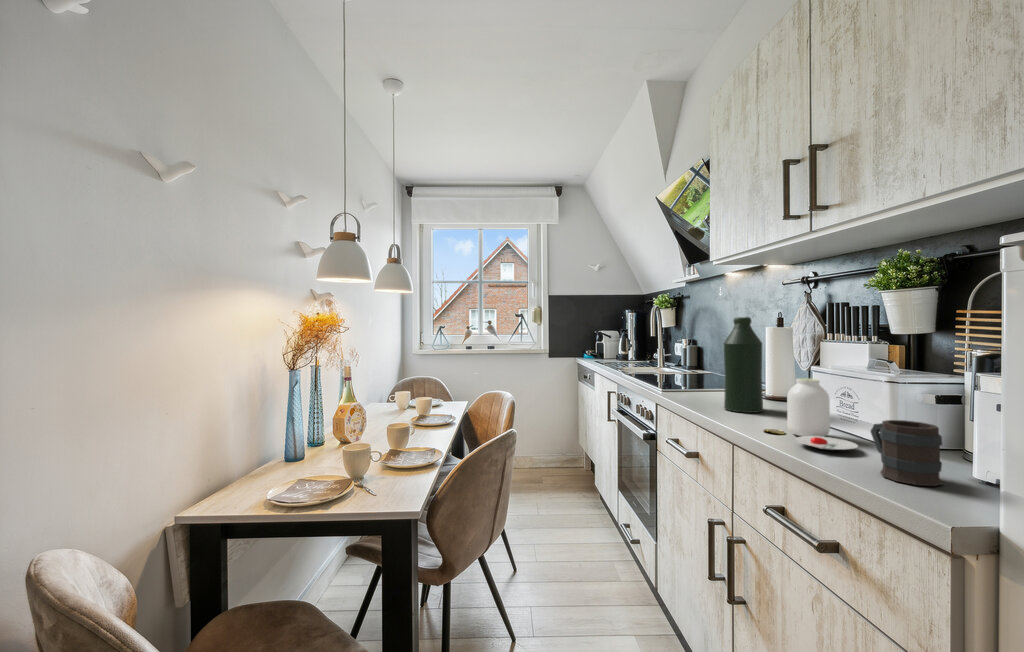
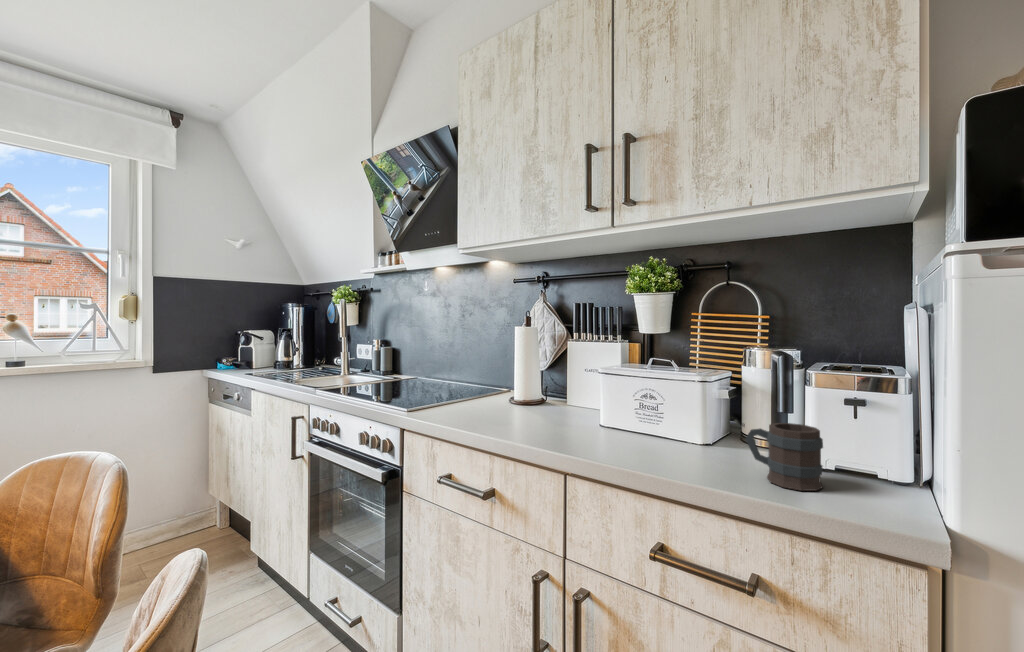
bottle: present [723,317,763,413] -> none [507,316,548,427]
jar: present [764,378,858,450] -> none [597,384,711,465]

